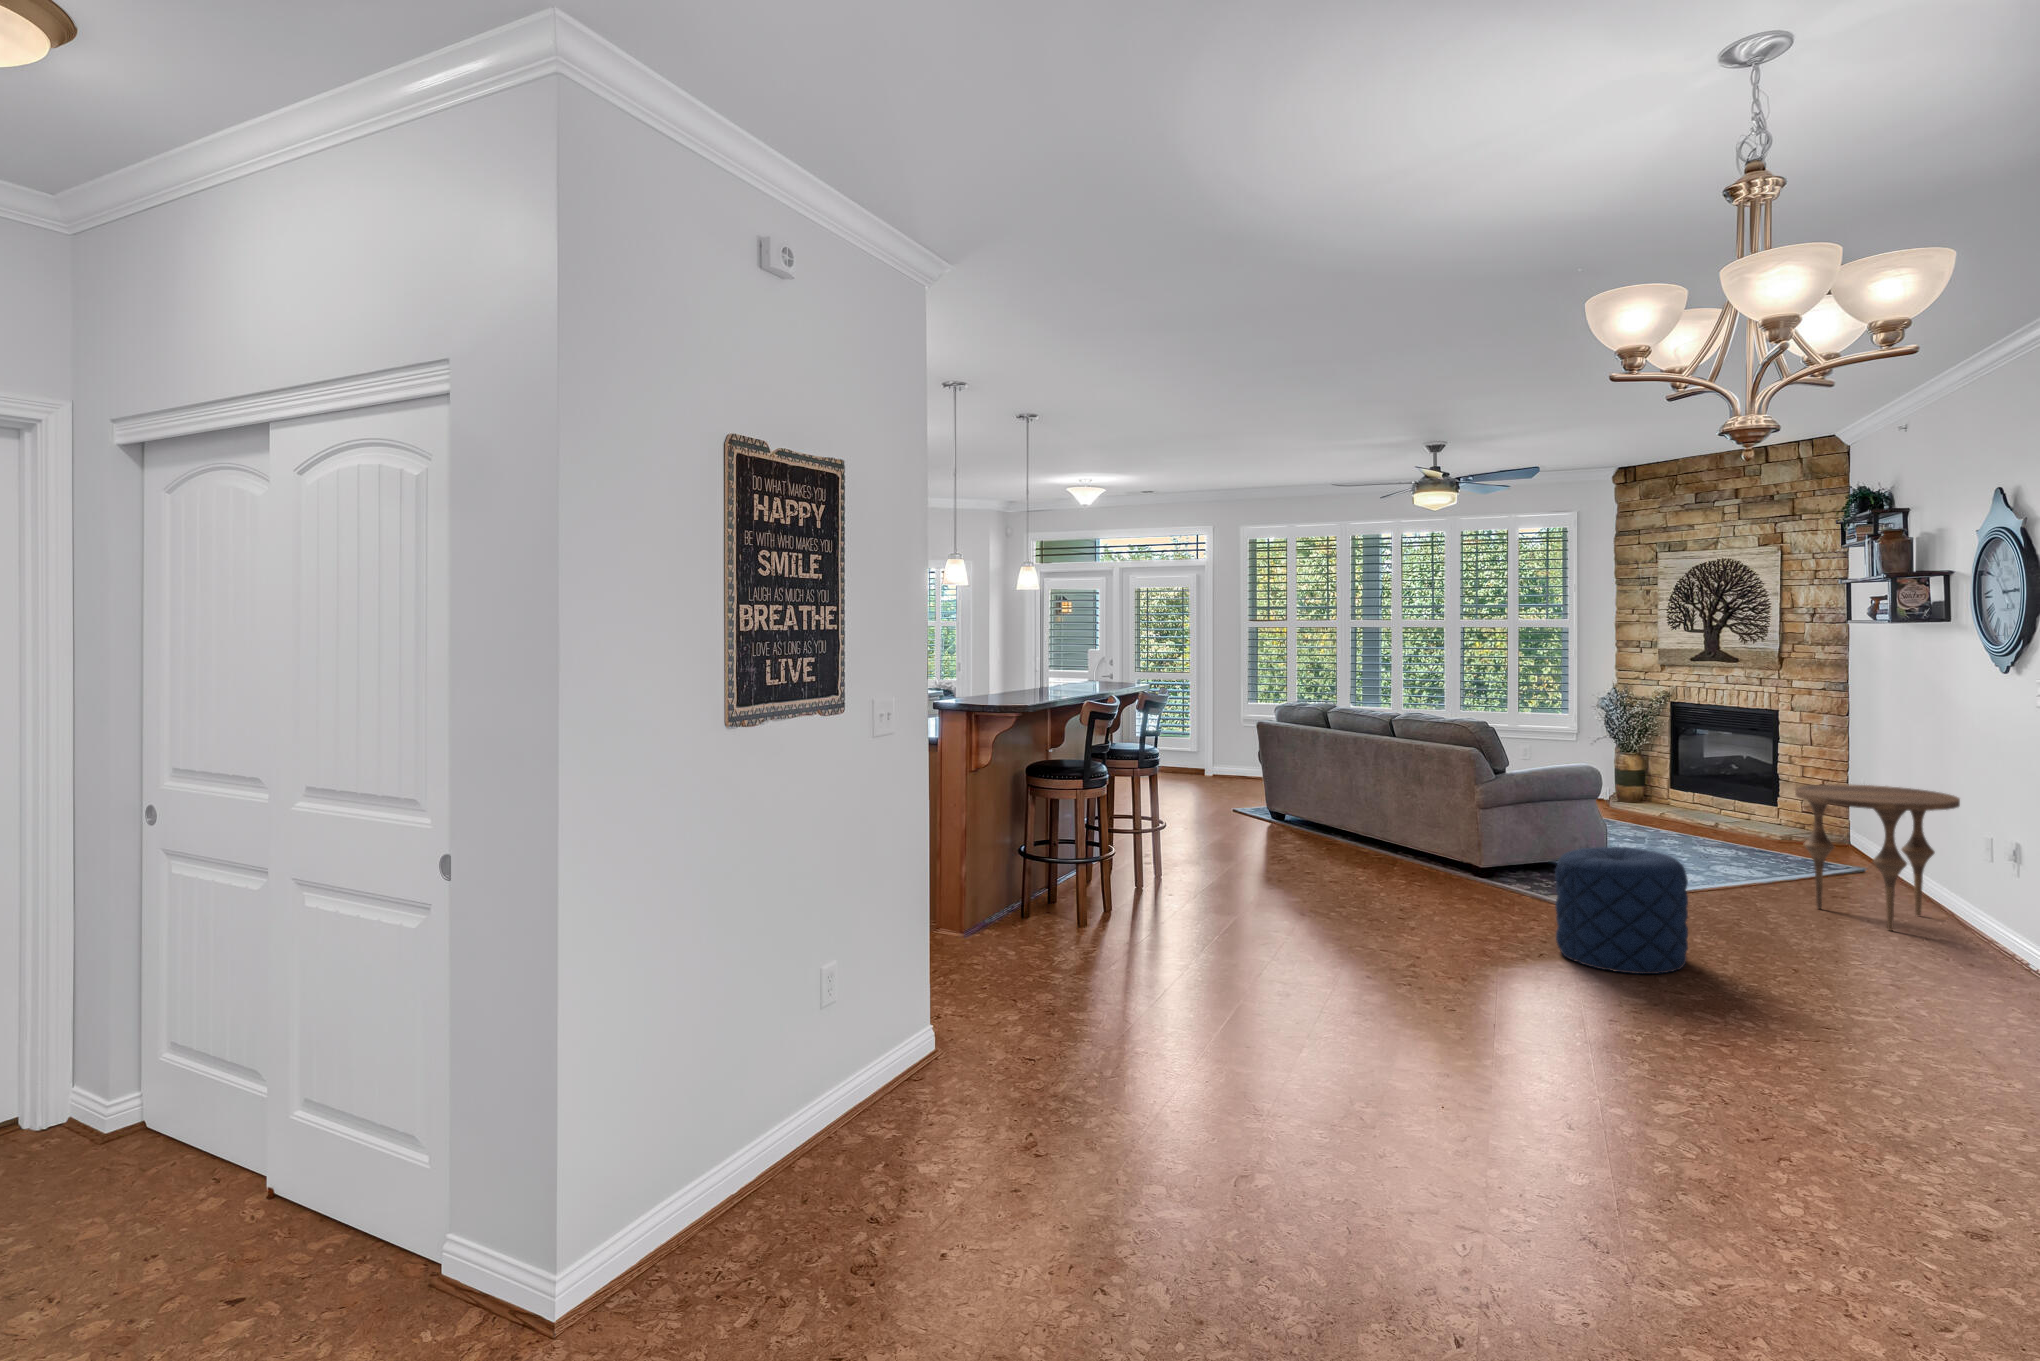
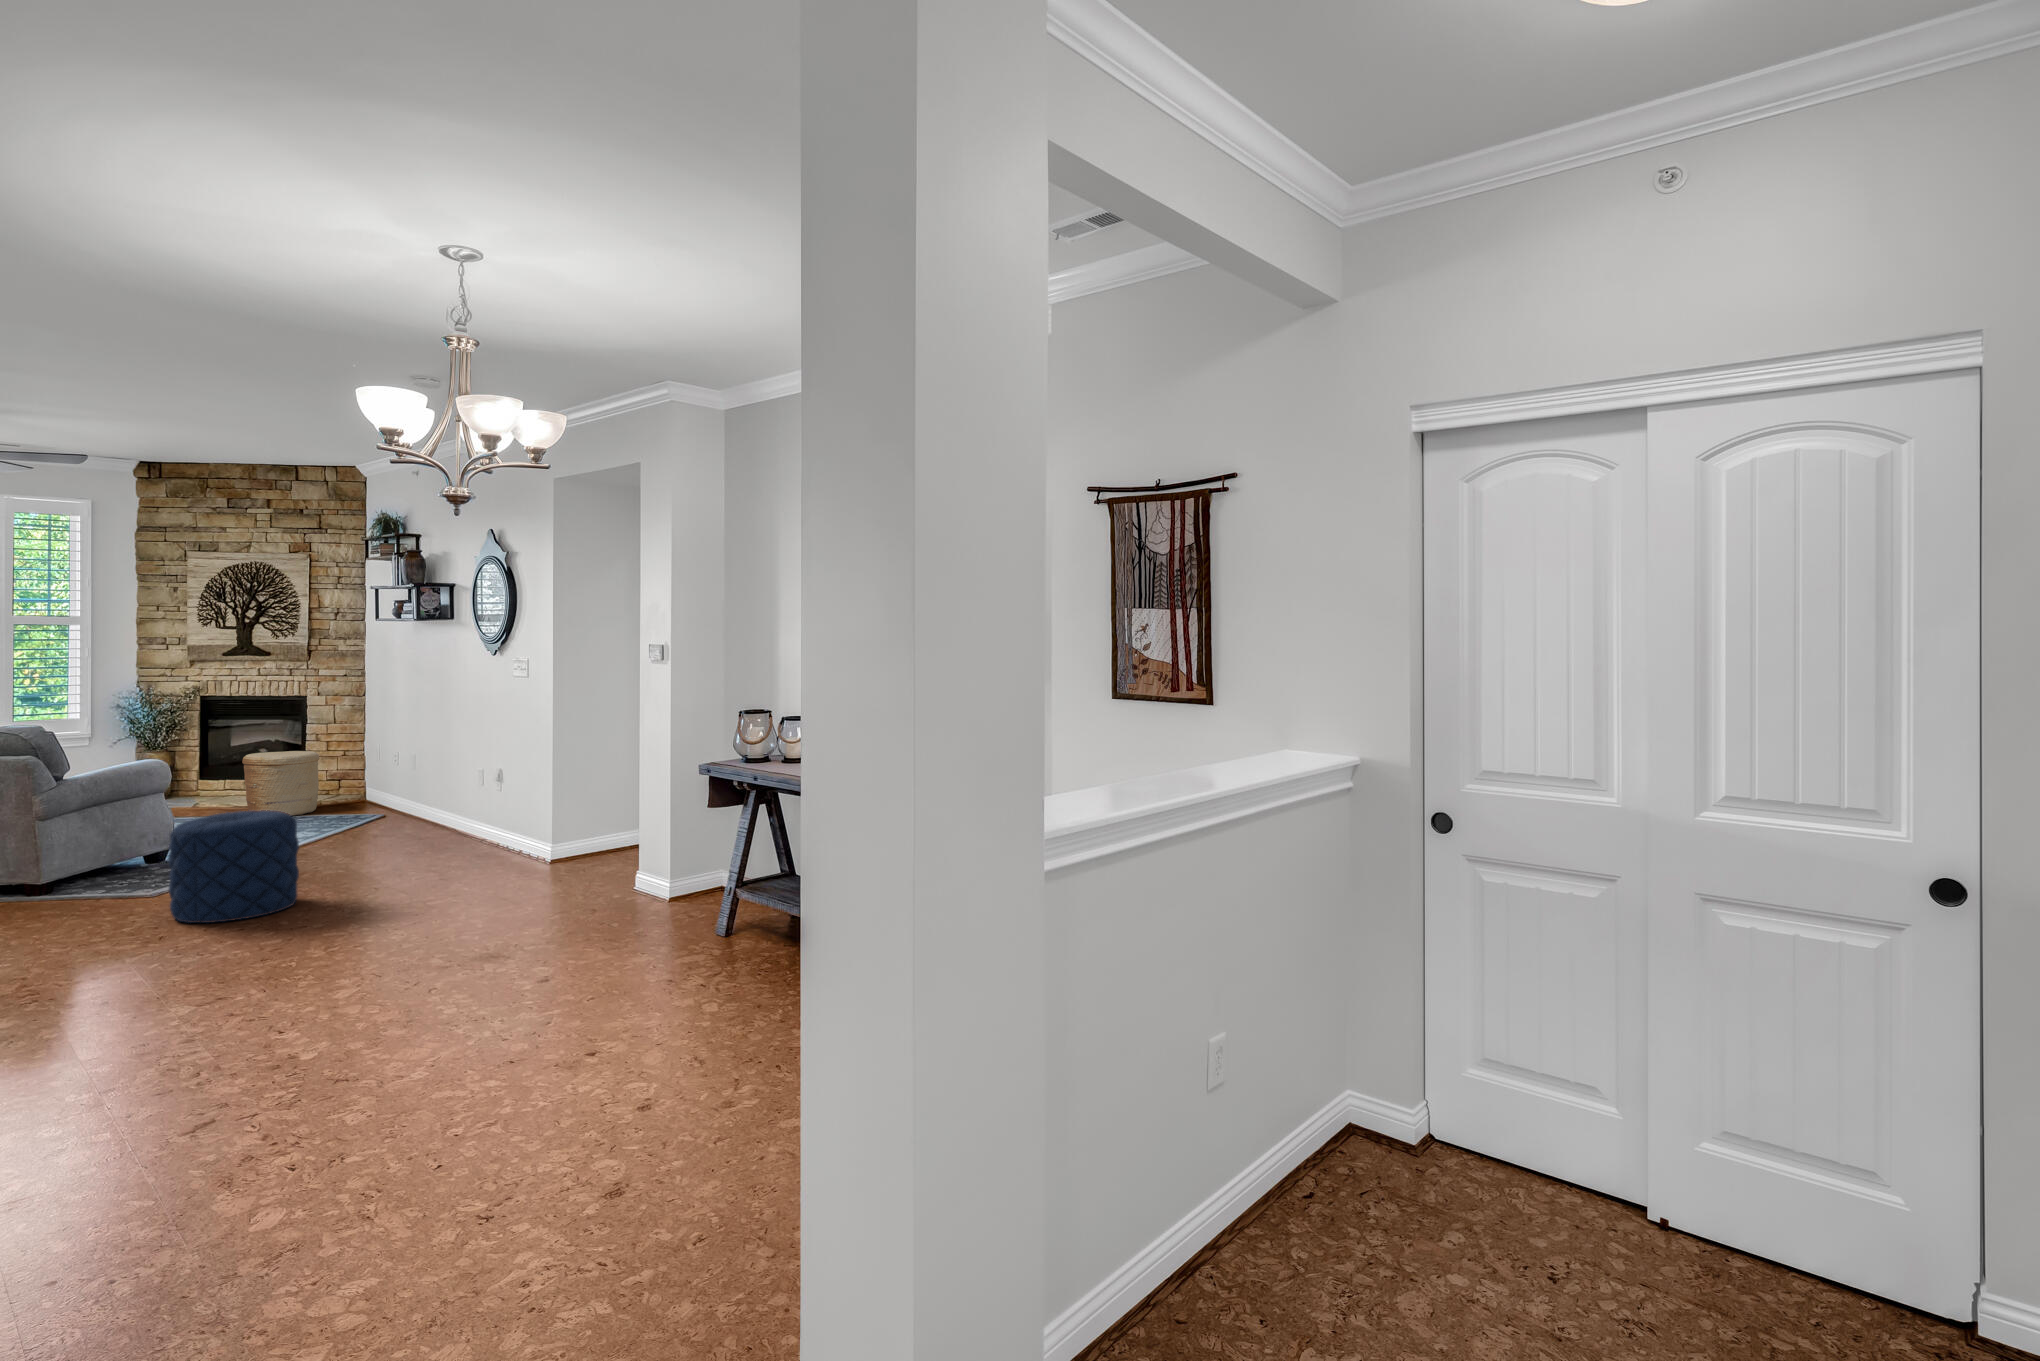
woven basket: none [1702,769,1789,845] -> present [242,751,319,816]
side table: present [1795,784,1960,931] -> none [353,744,465,849]

